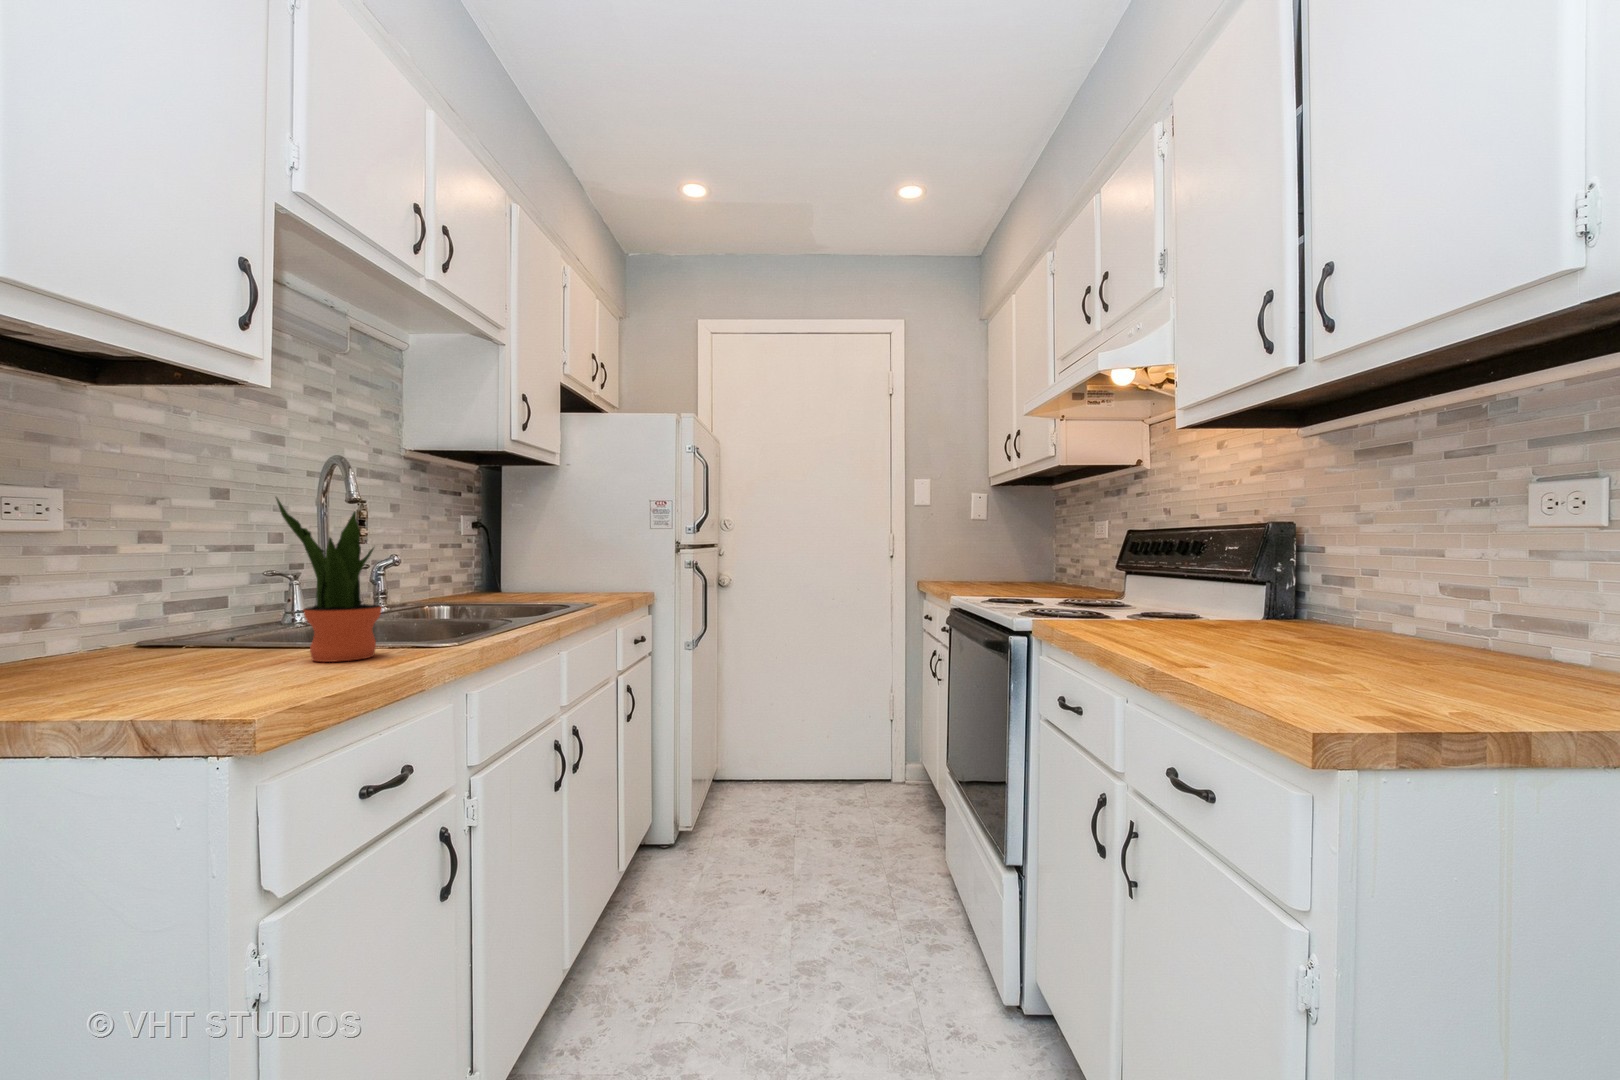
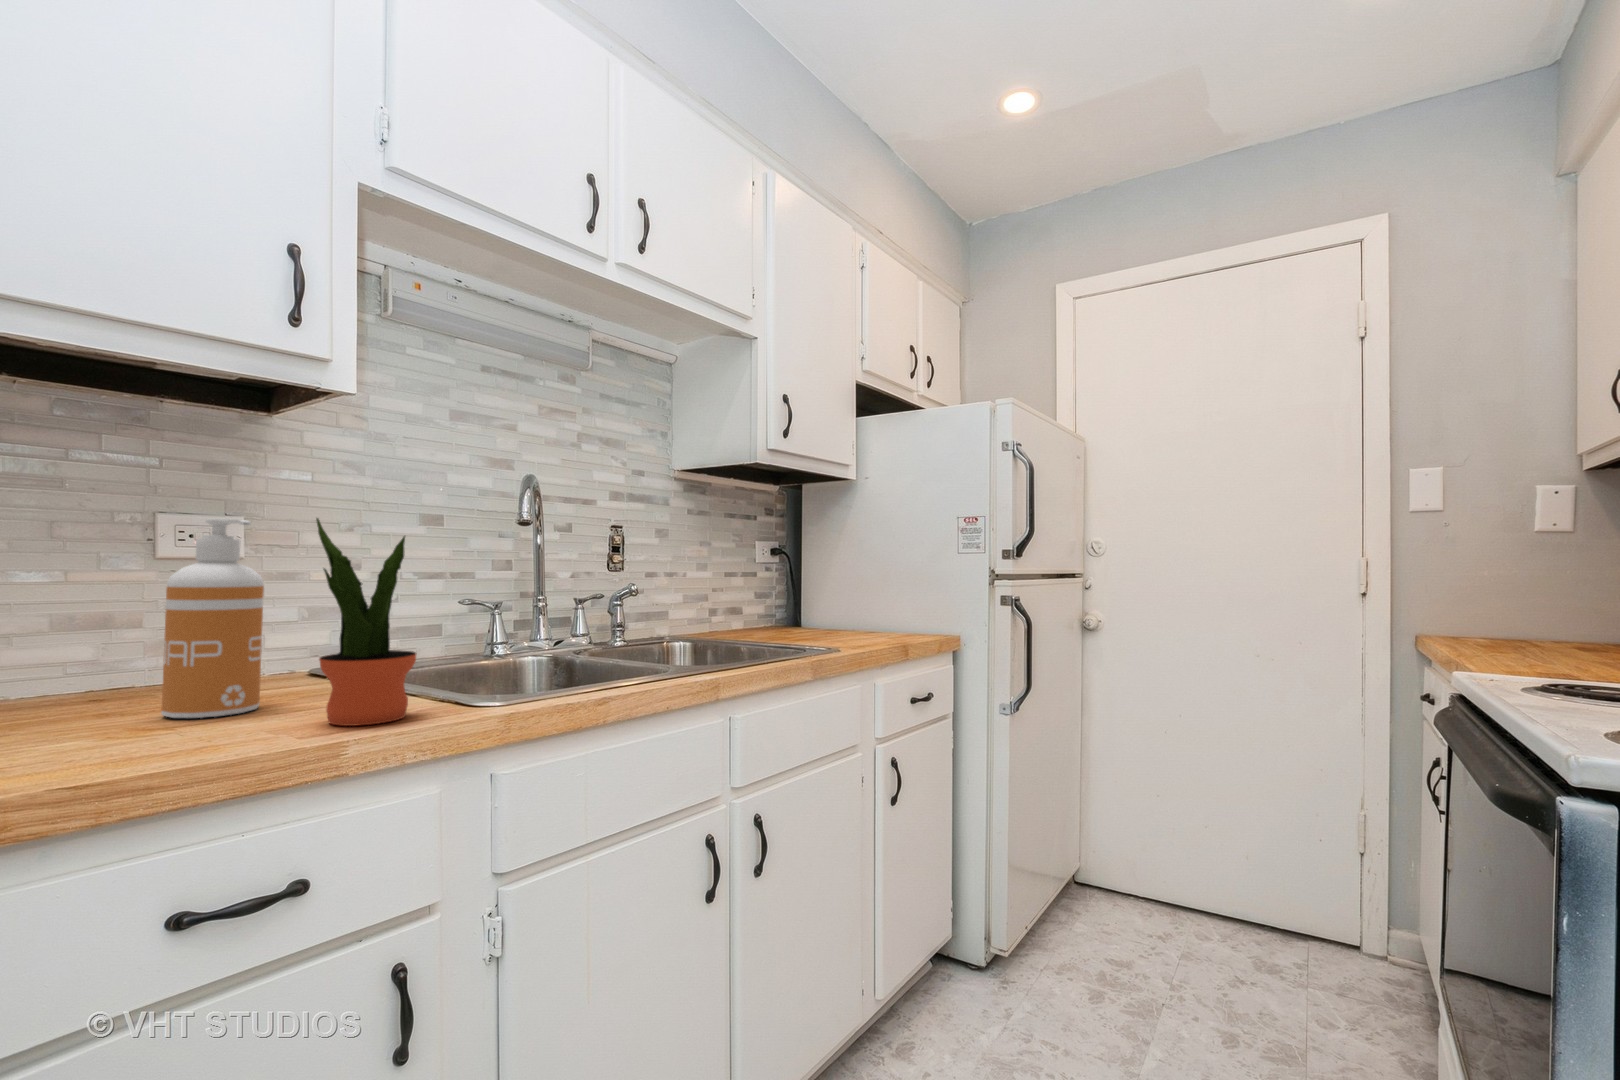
soap dispenser: none [106,494,200,673] -> present [161,518,264,718]

